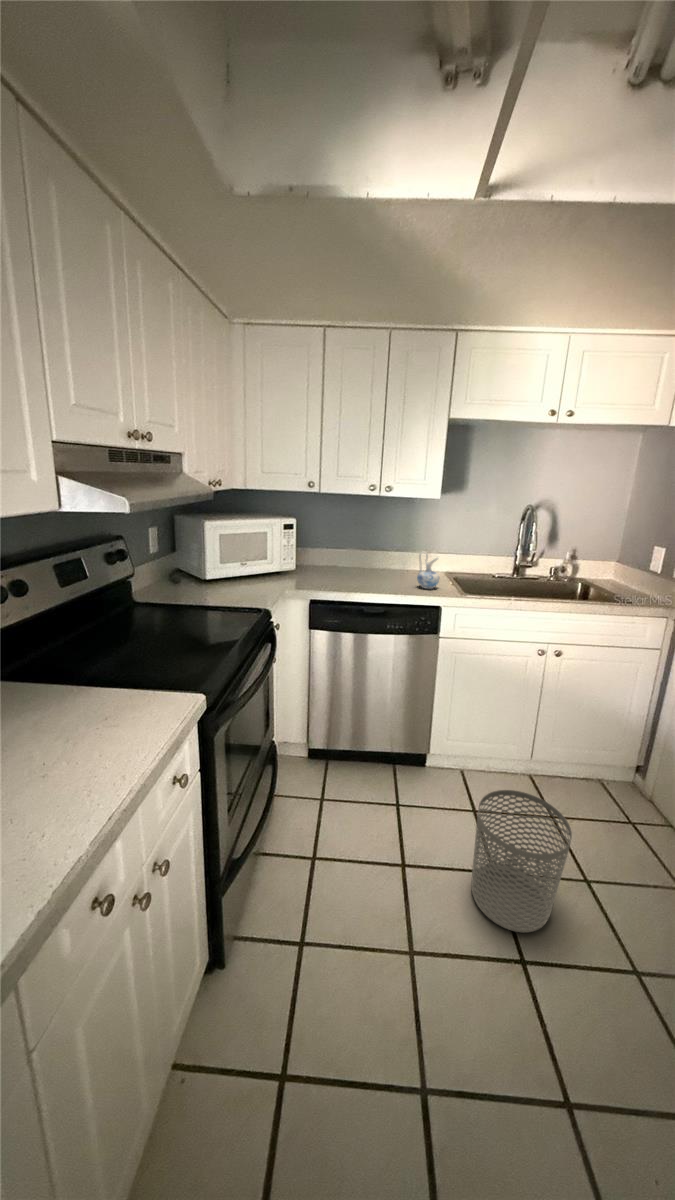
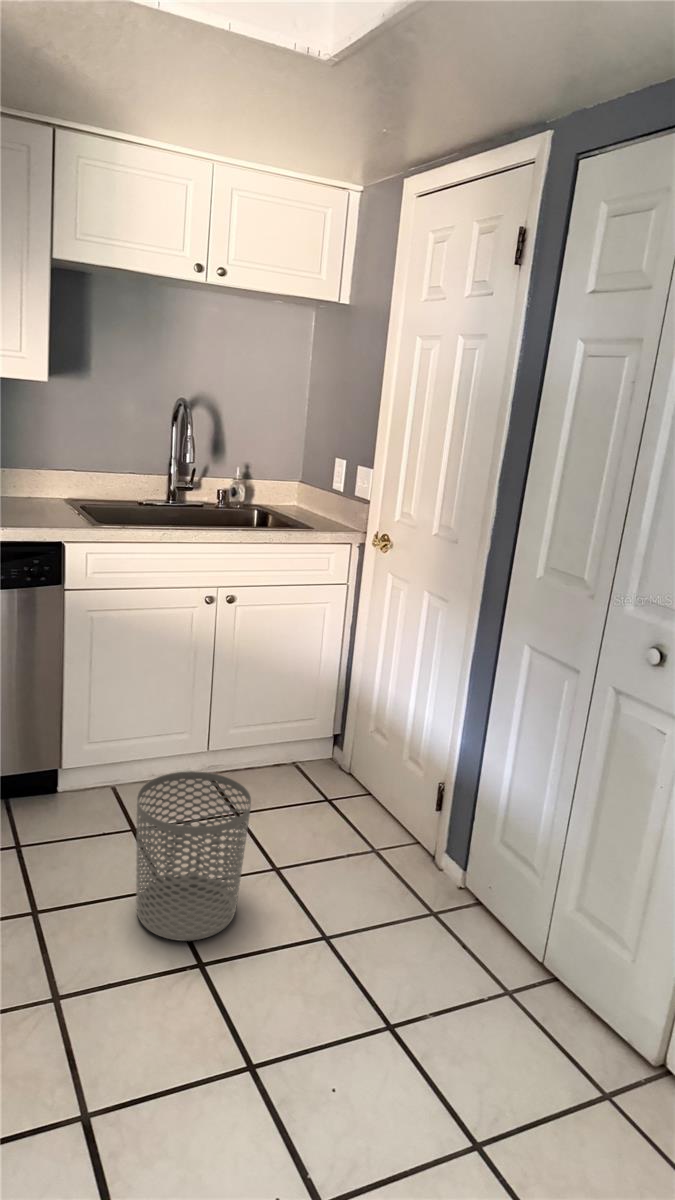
ceramic pitcher: present [417,551,439,589] -> none [22,461,58,519]

